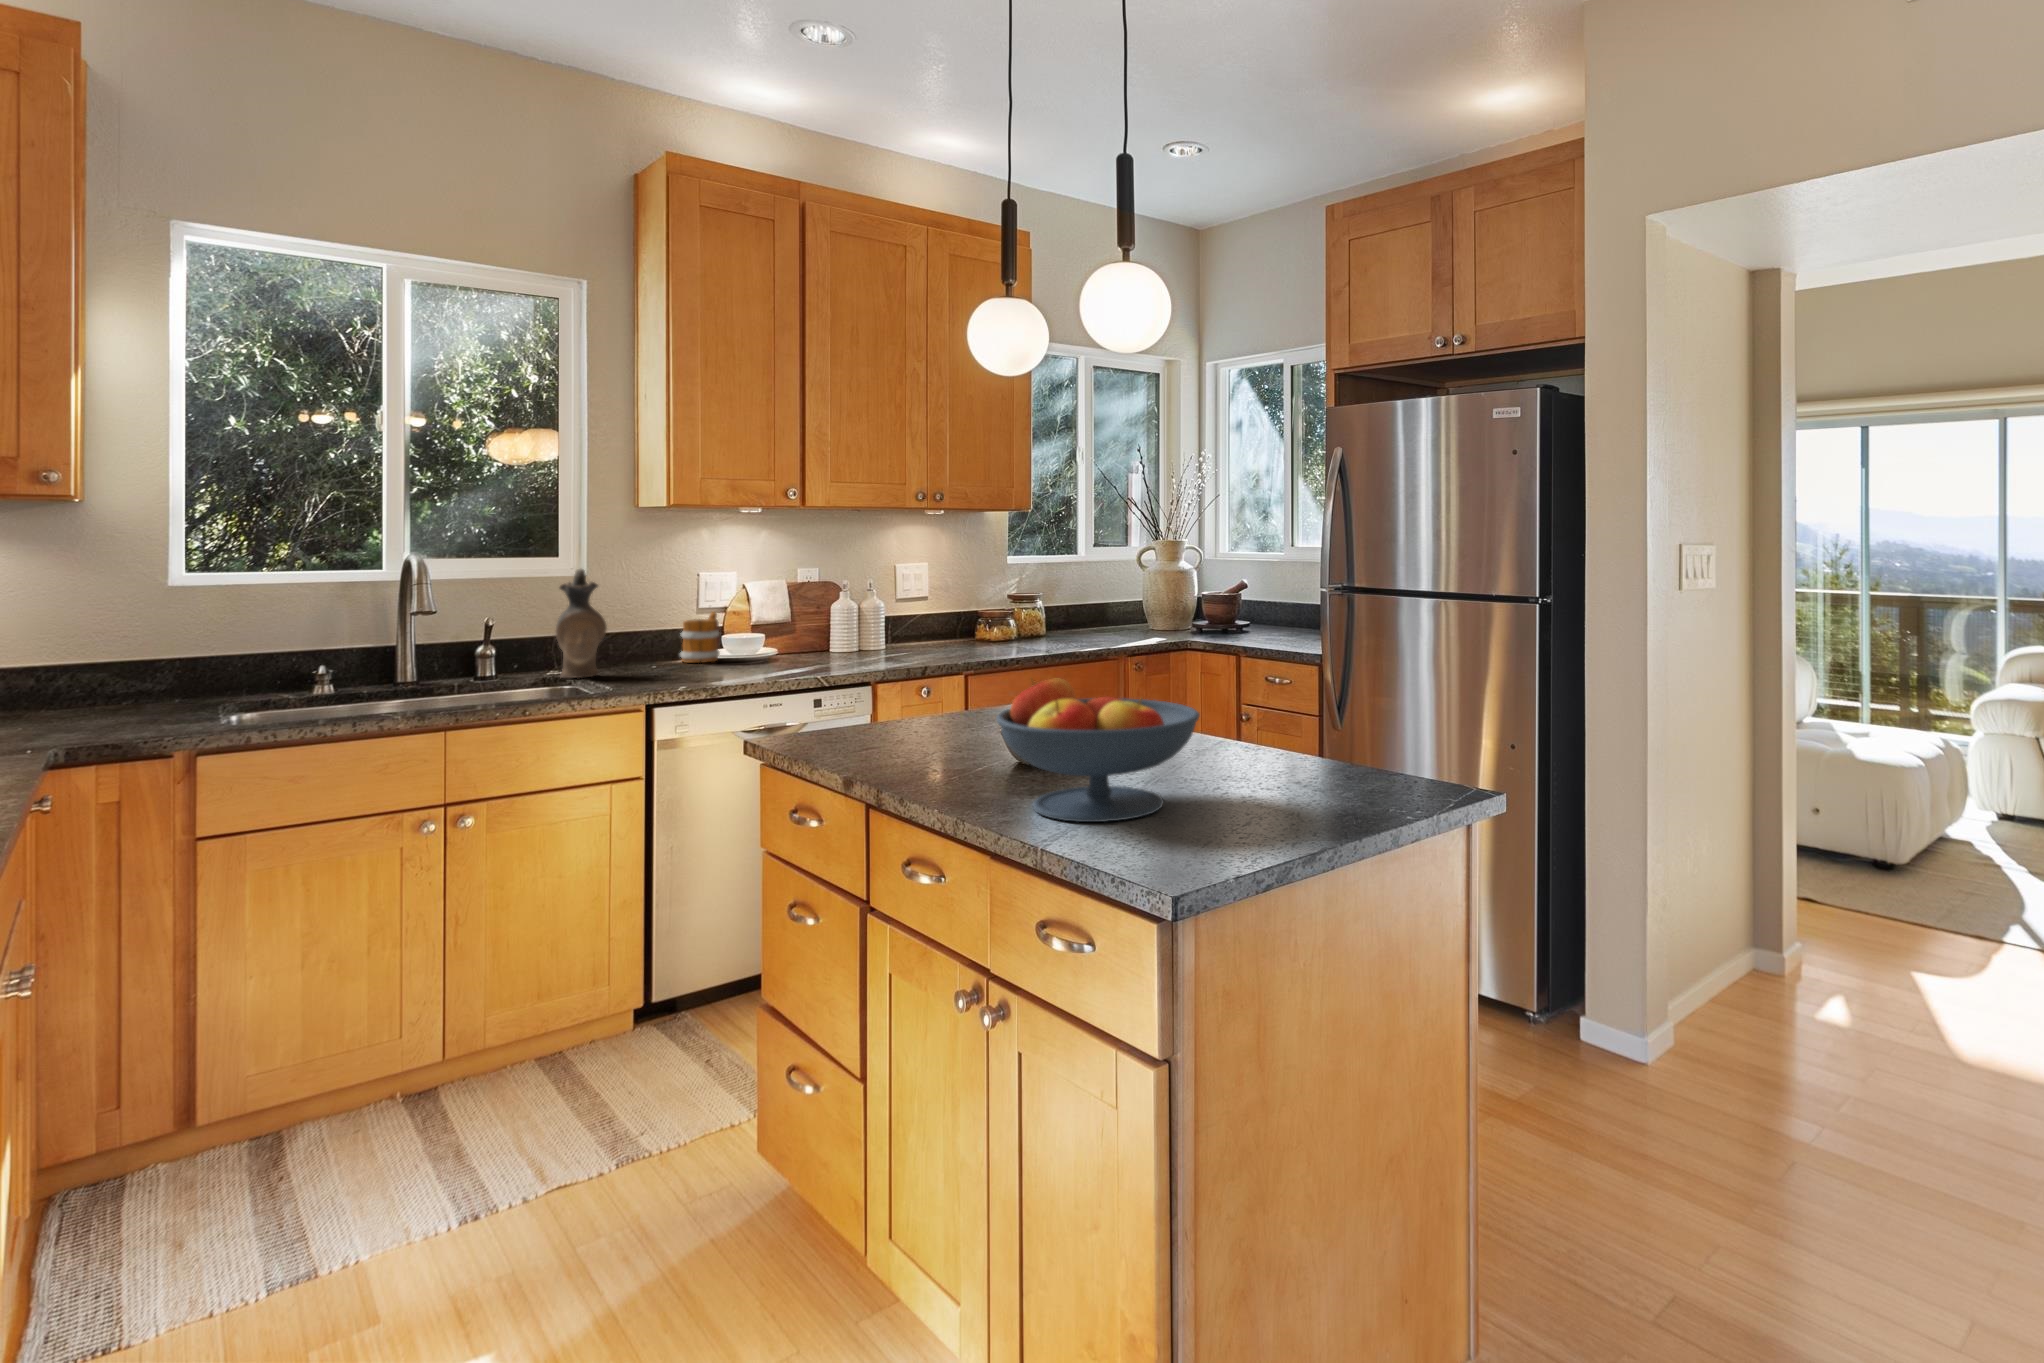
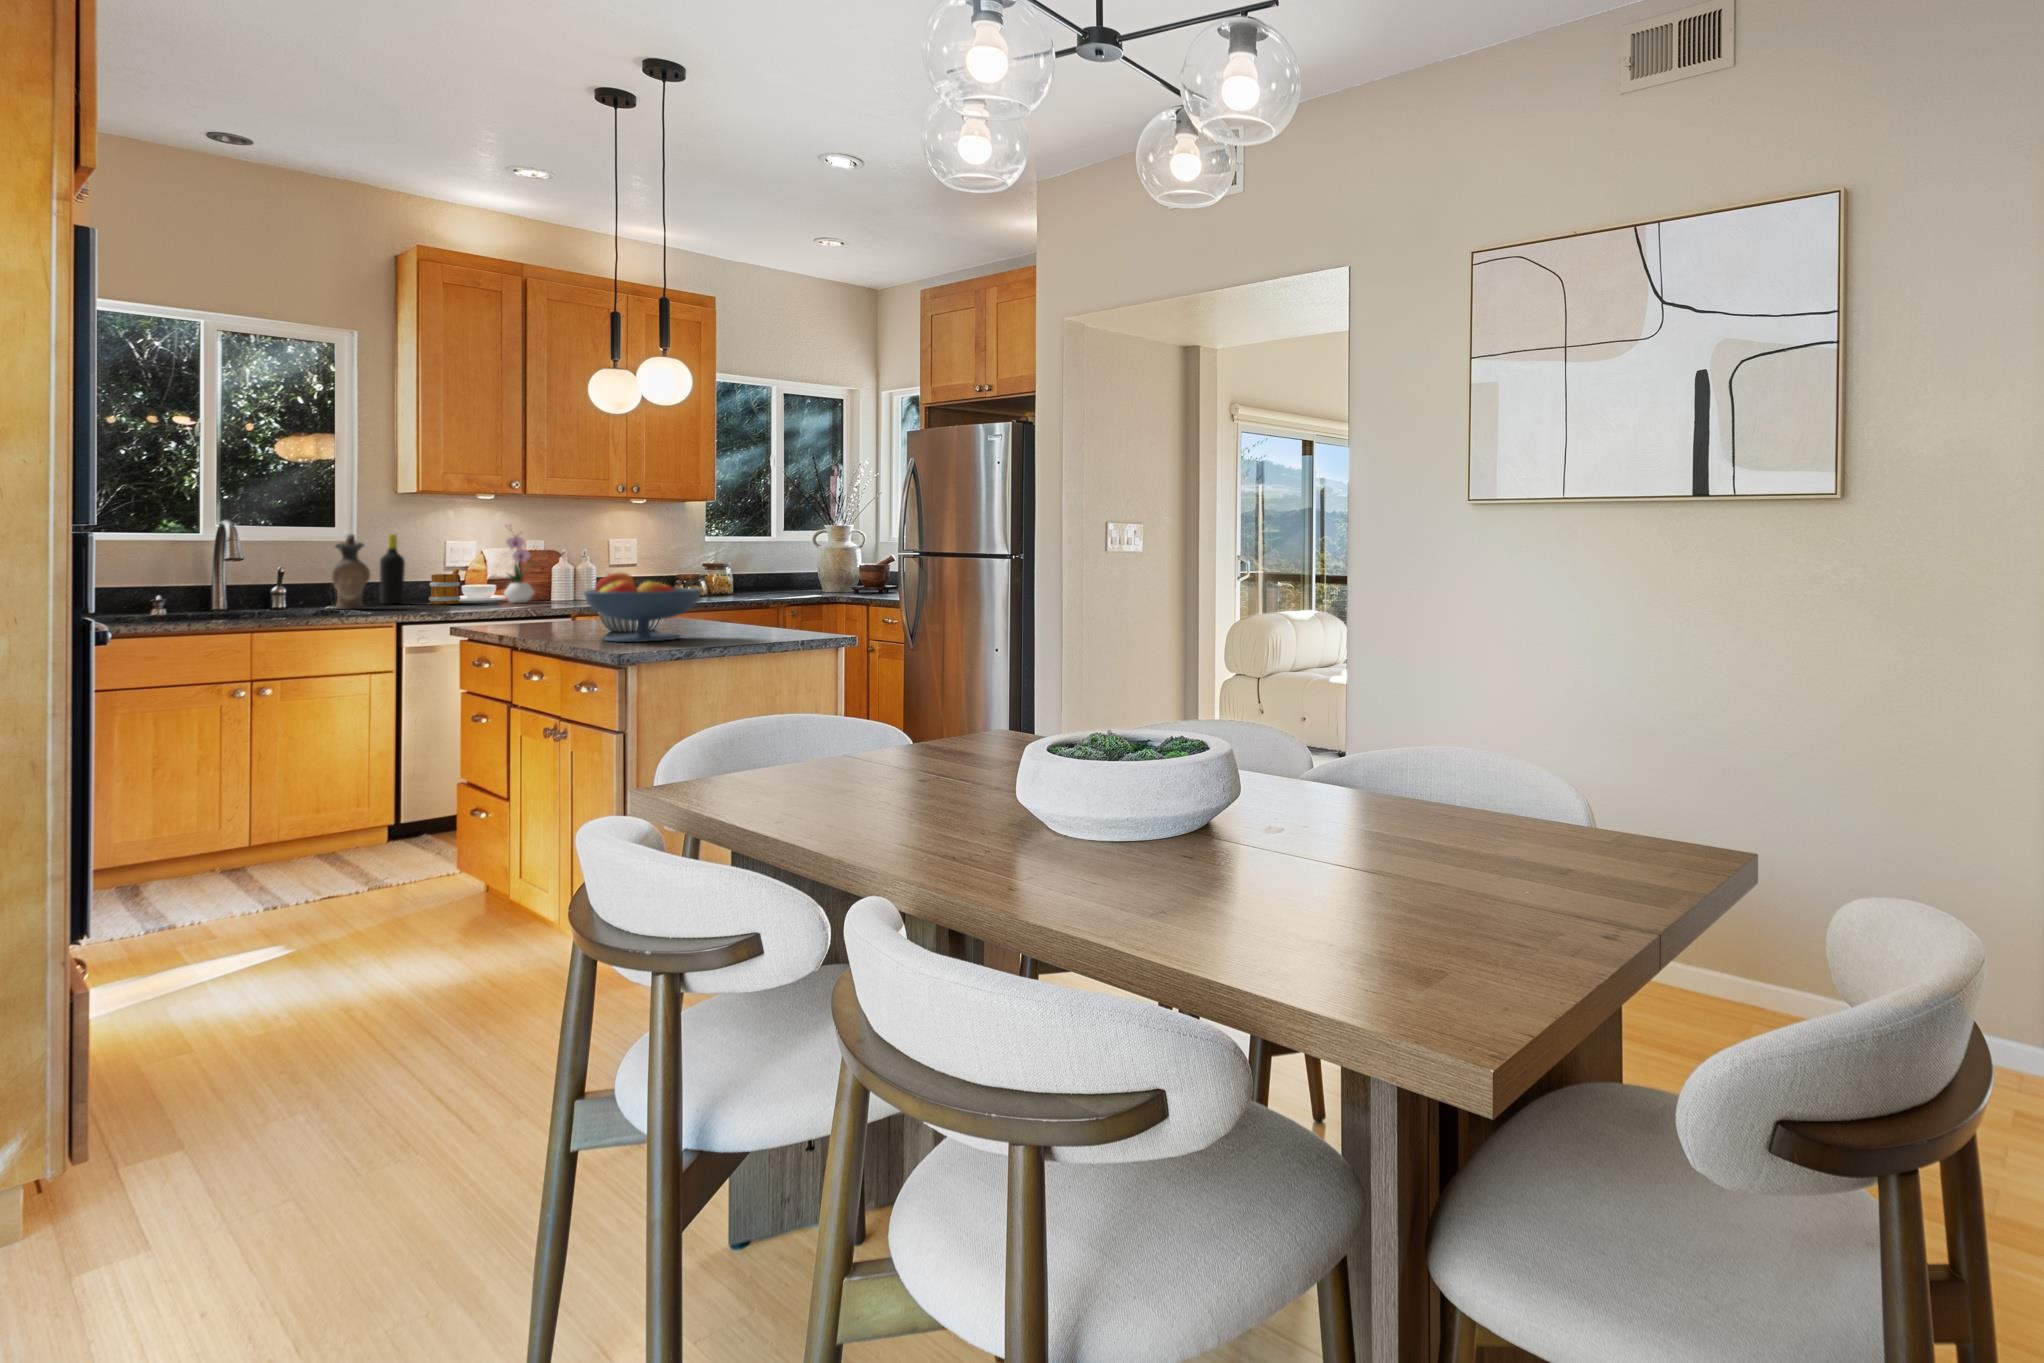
flower arrangement: none [773,550,813,658] -> present [504,535,534,603]
bottle: none [617,565,649,663] -> present [380,534,405,604]

